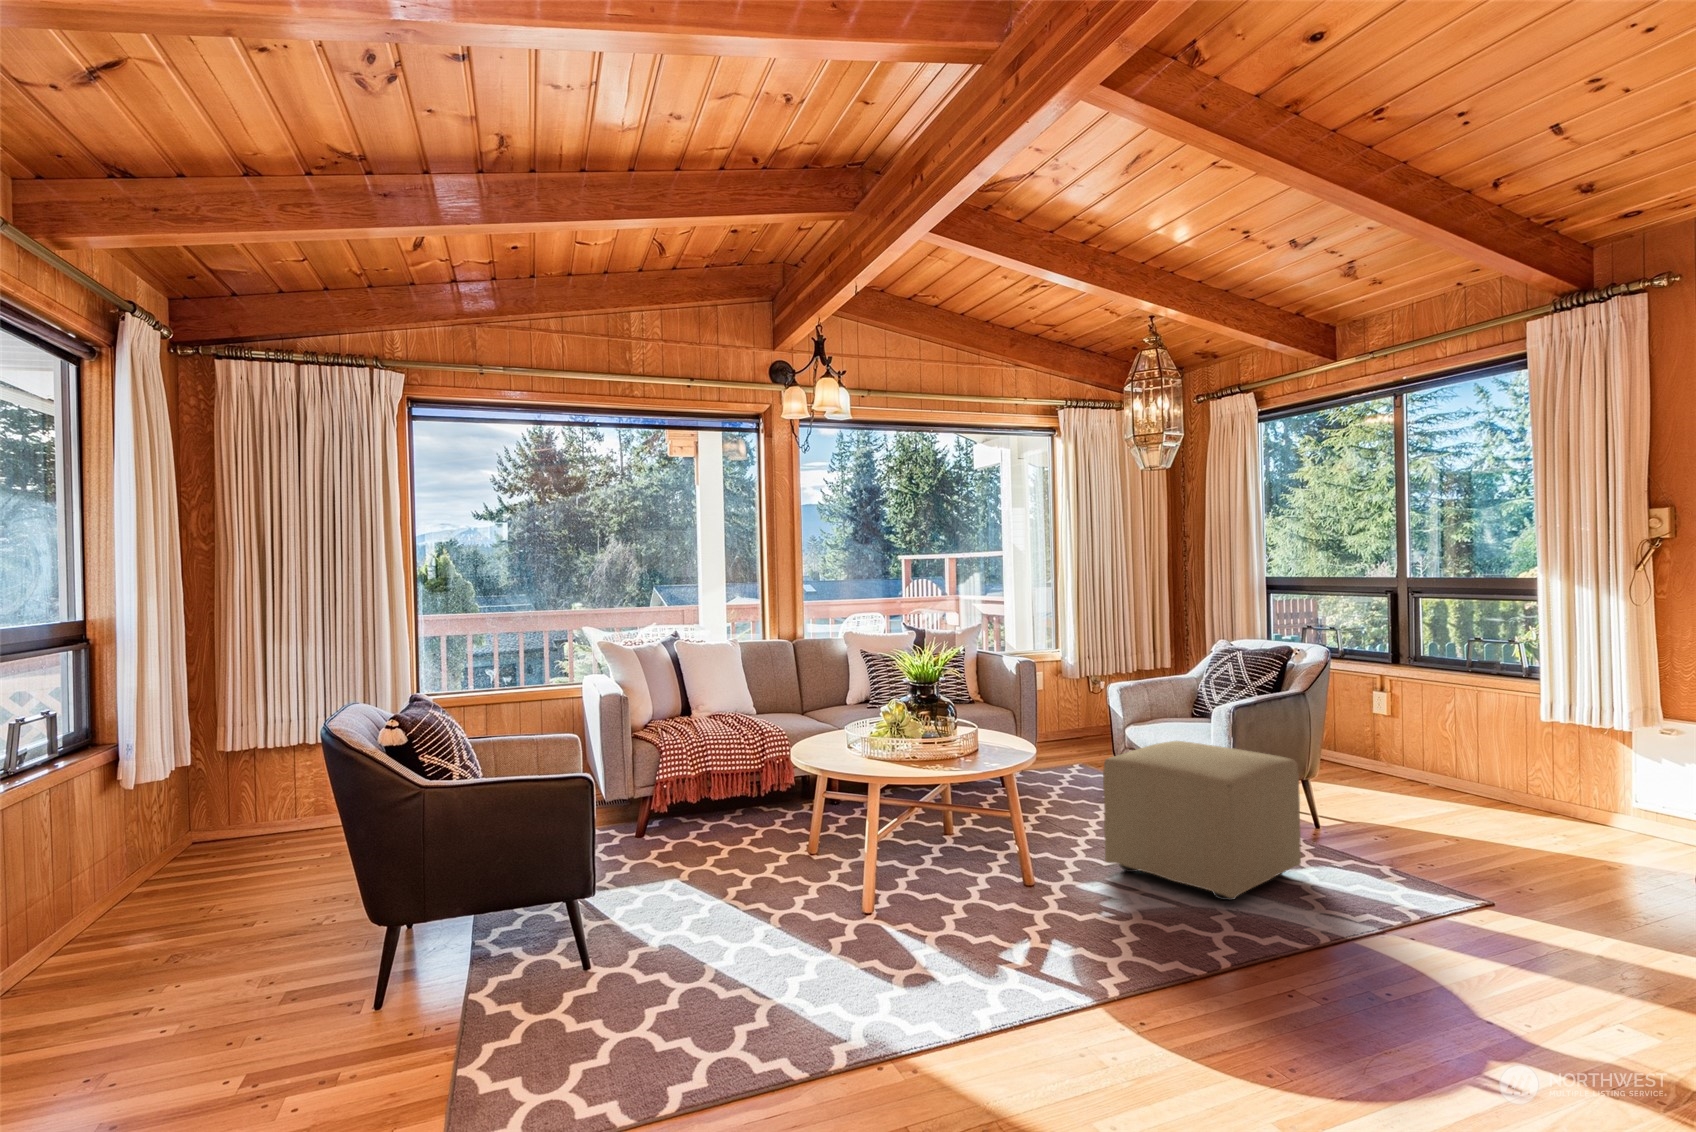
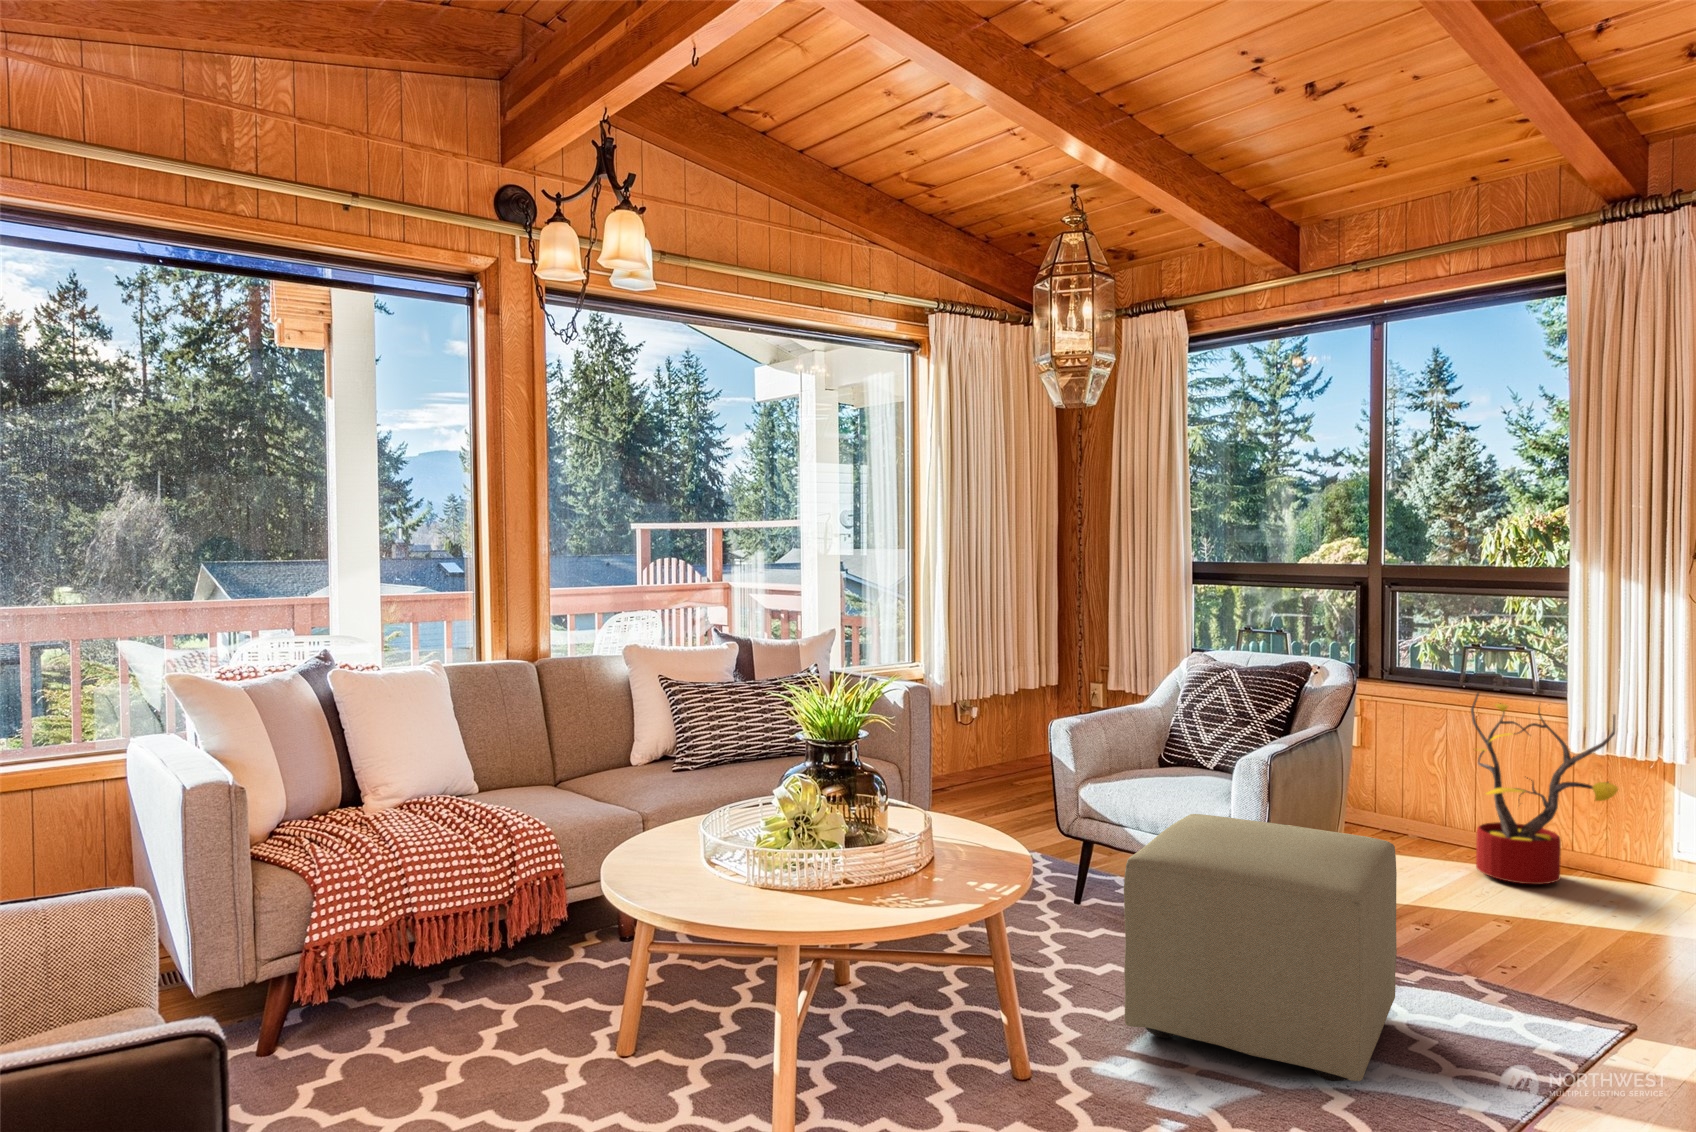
decorative plant: none [1453,674,1550,817] -> present [1471,693,1618,884]

